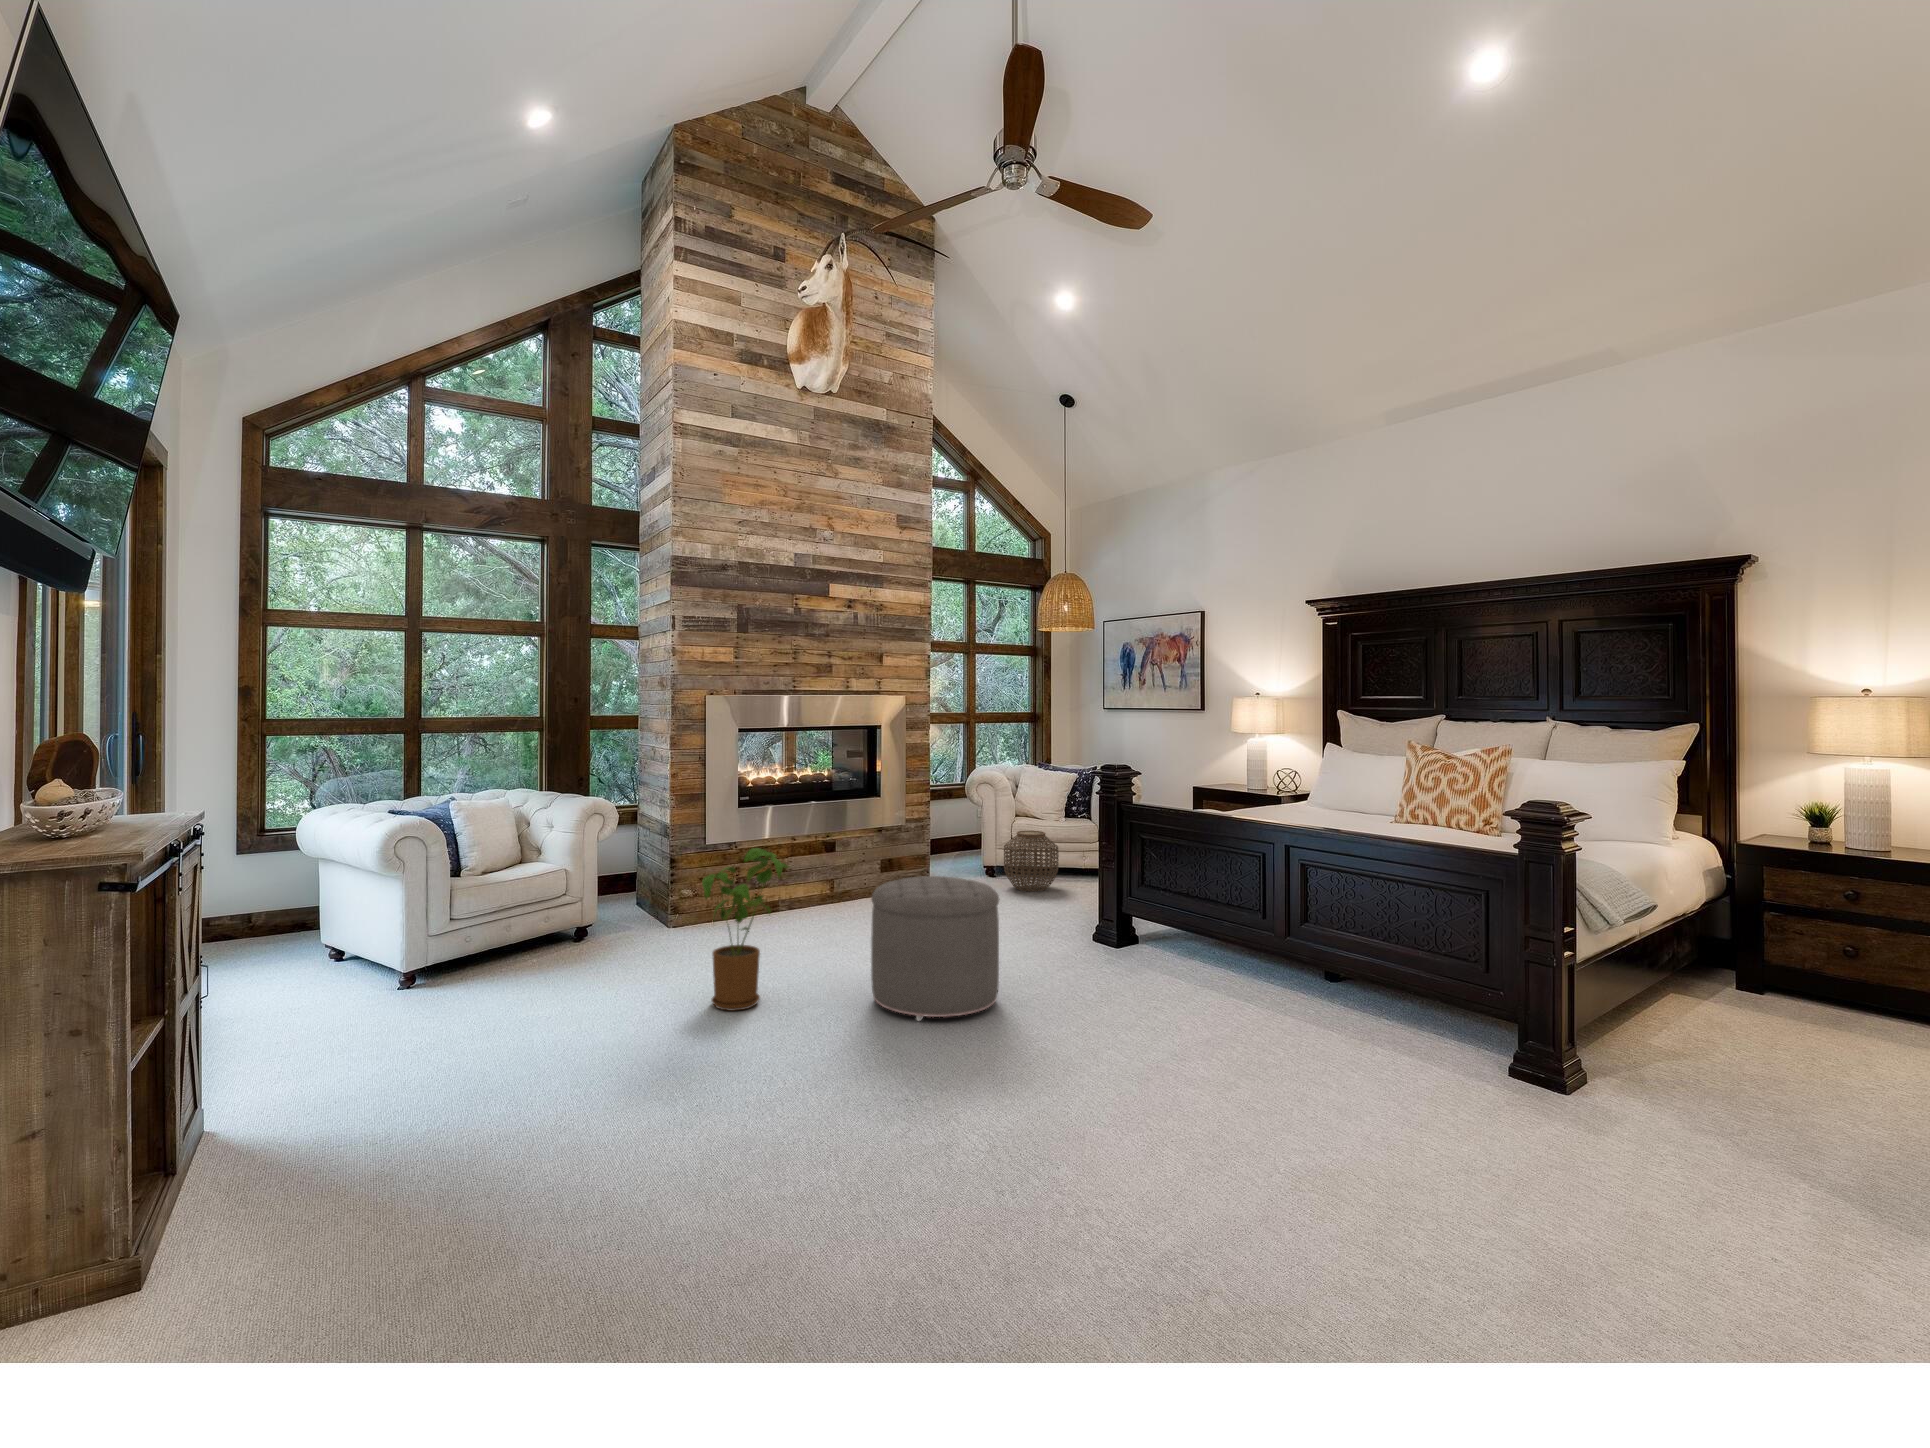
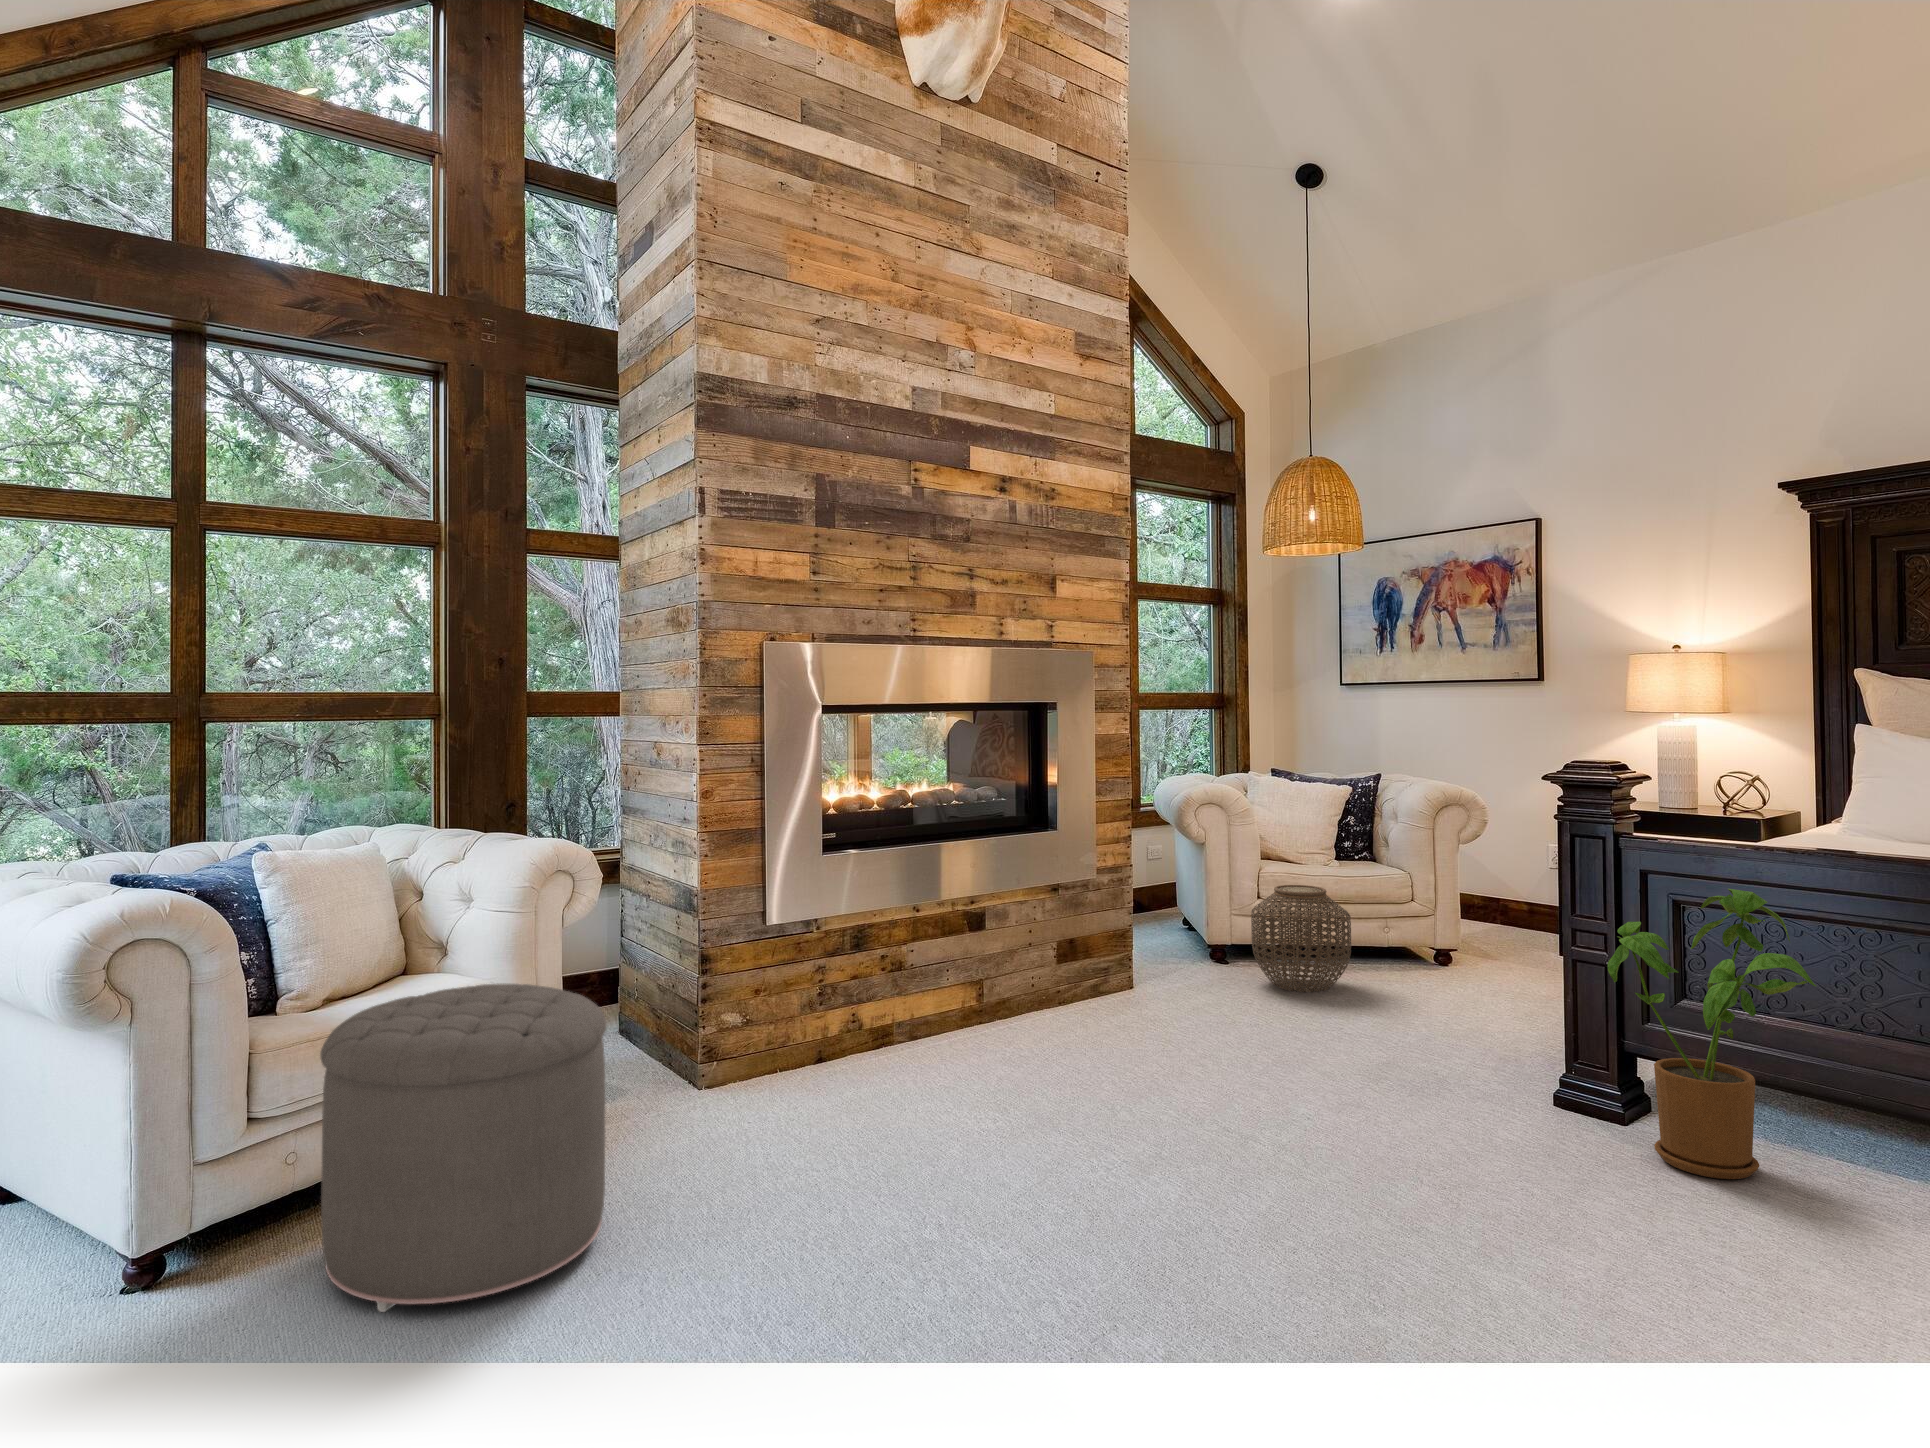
house plant: present [702,848,789,1011] -> present [1608,889,1816,1179]
ottoman: present [871,876,999,1021] -> present [320,984,606,1312]

